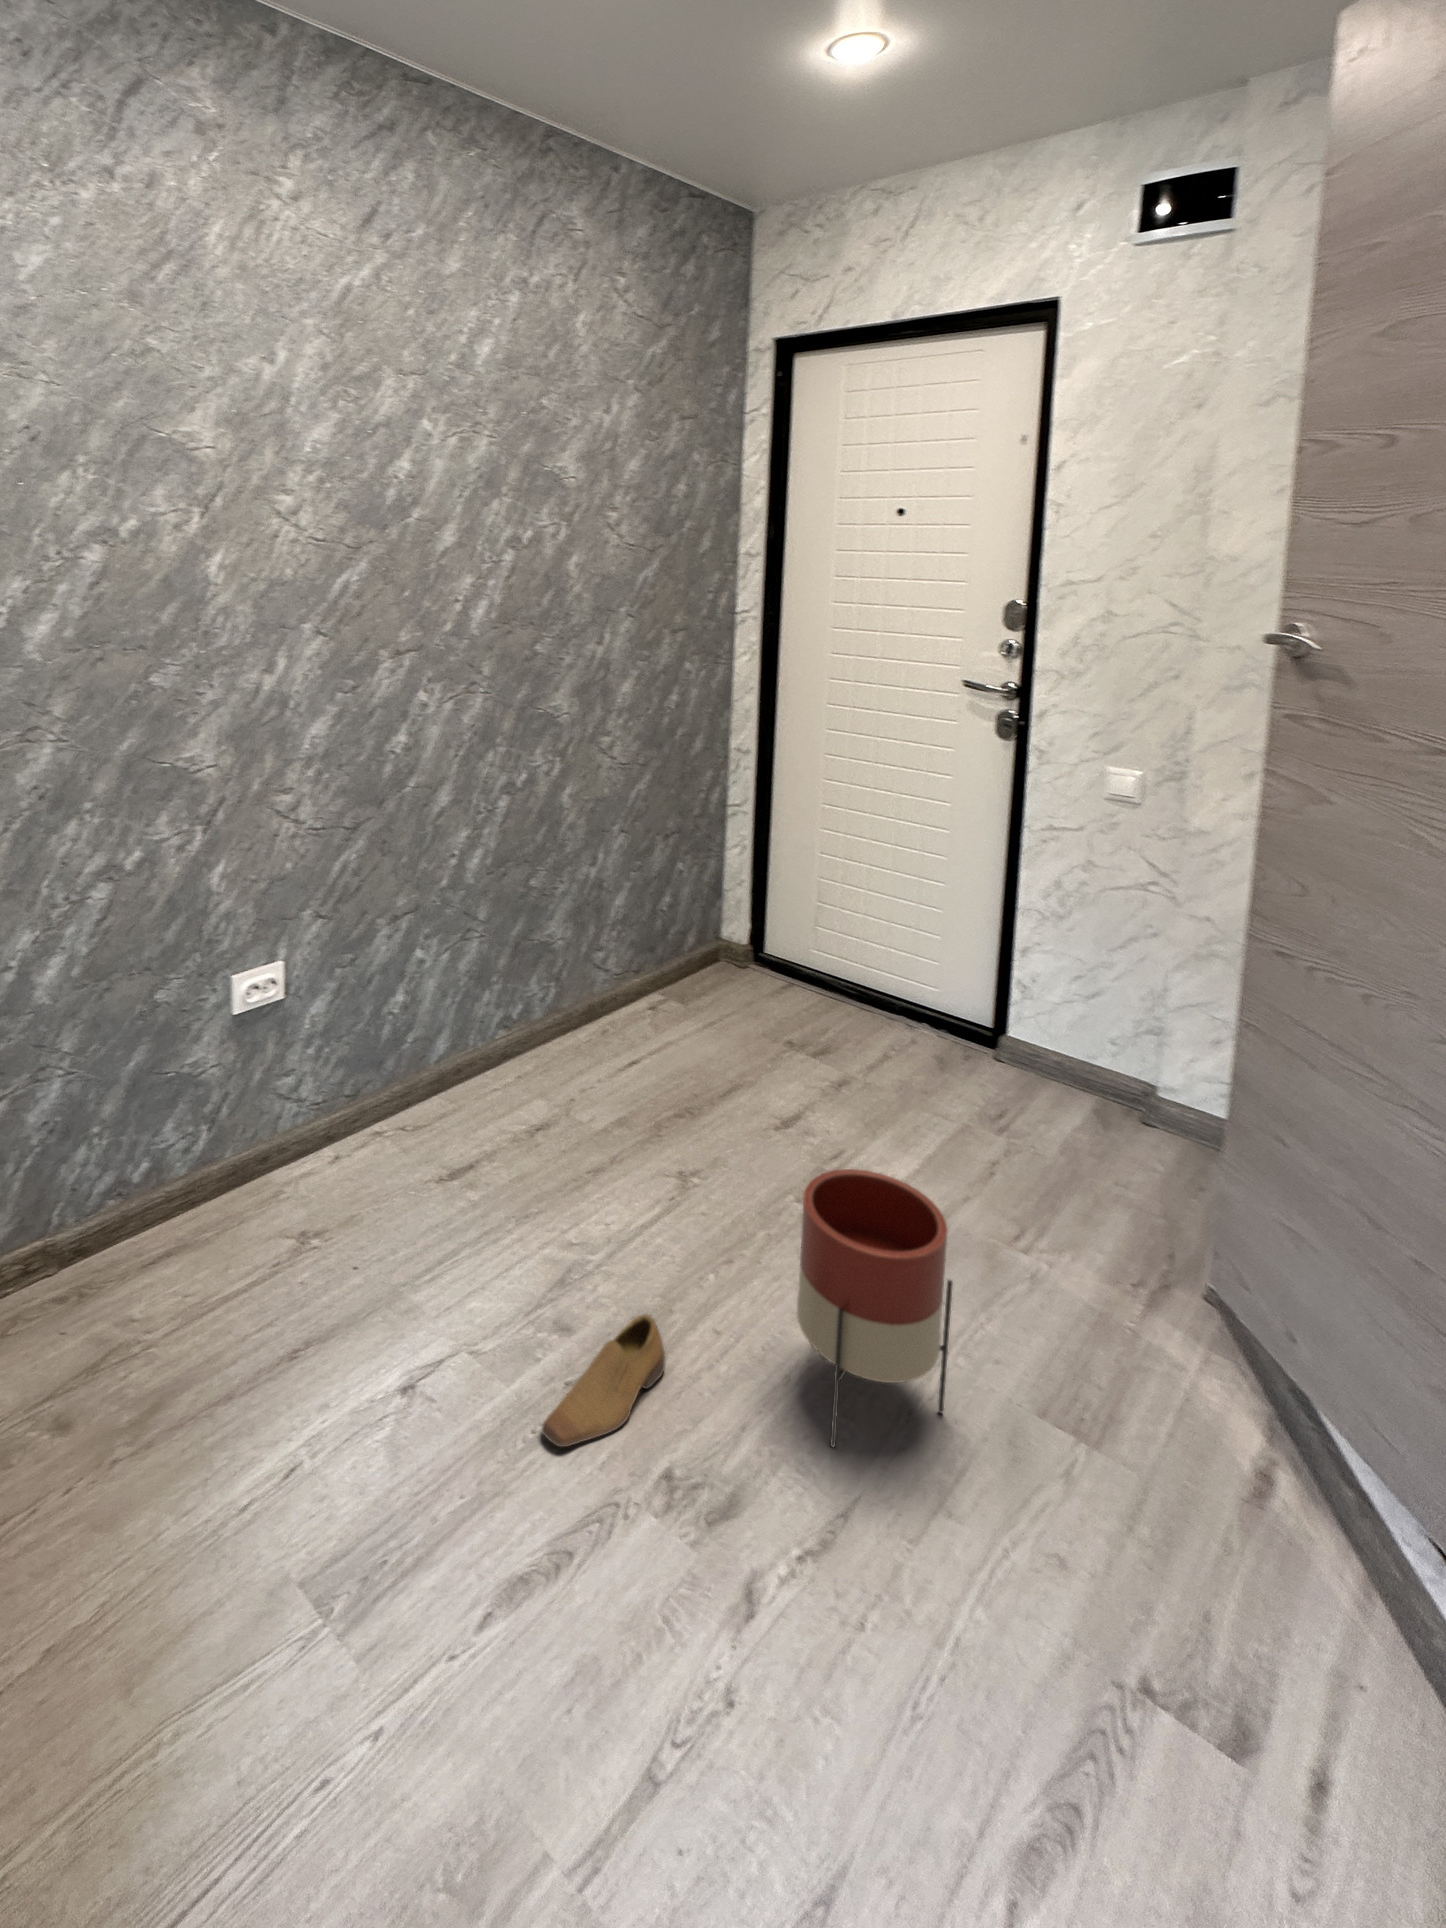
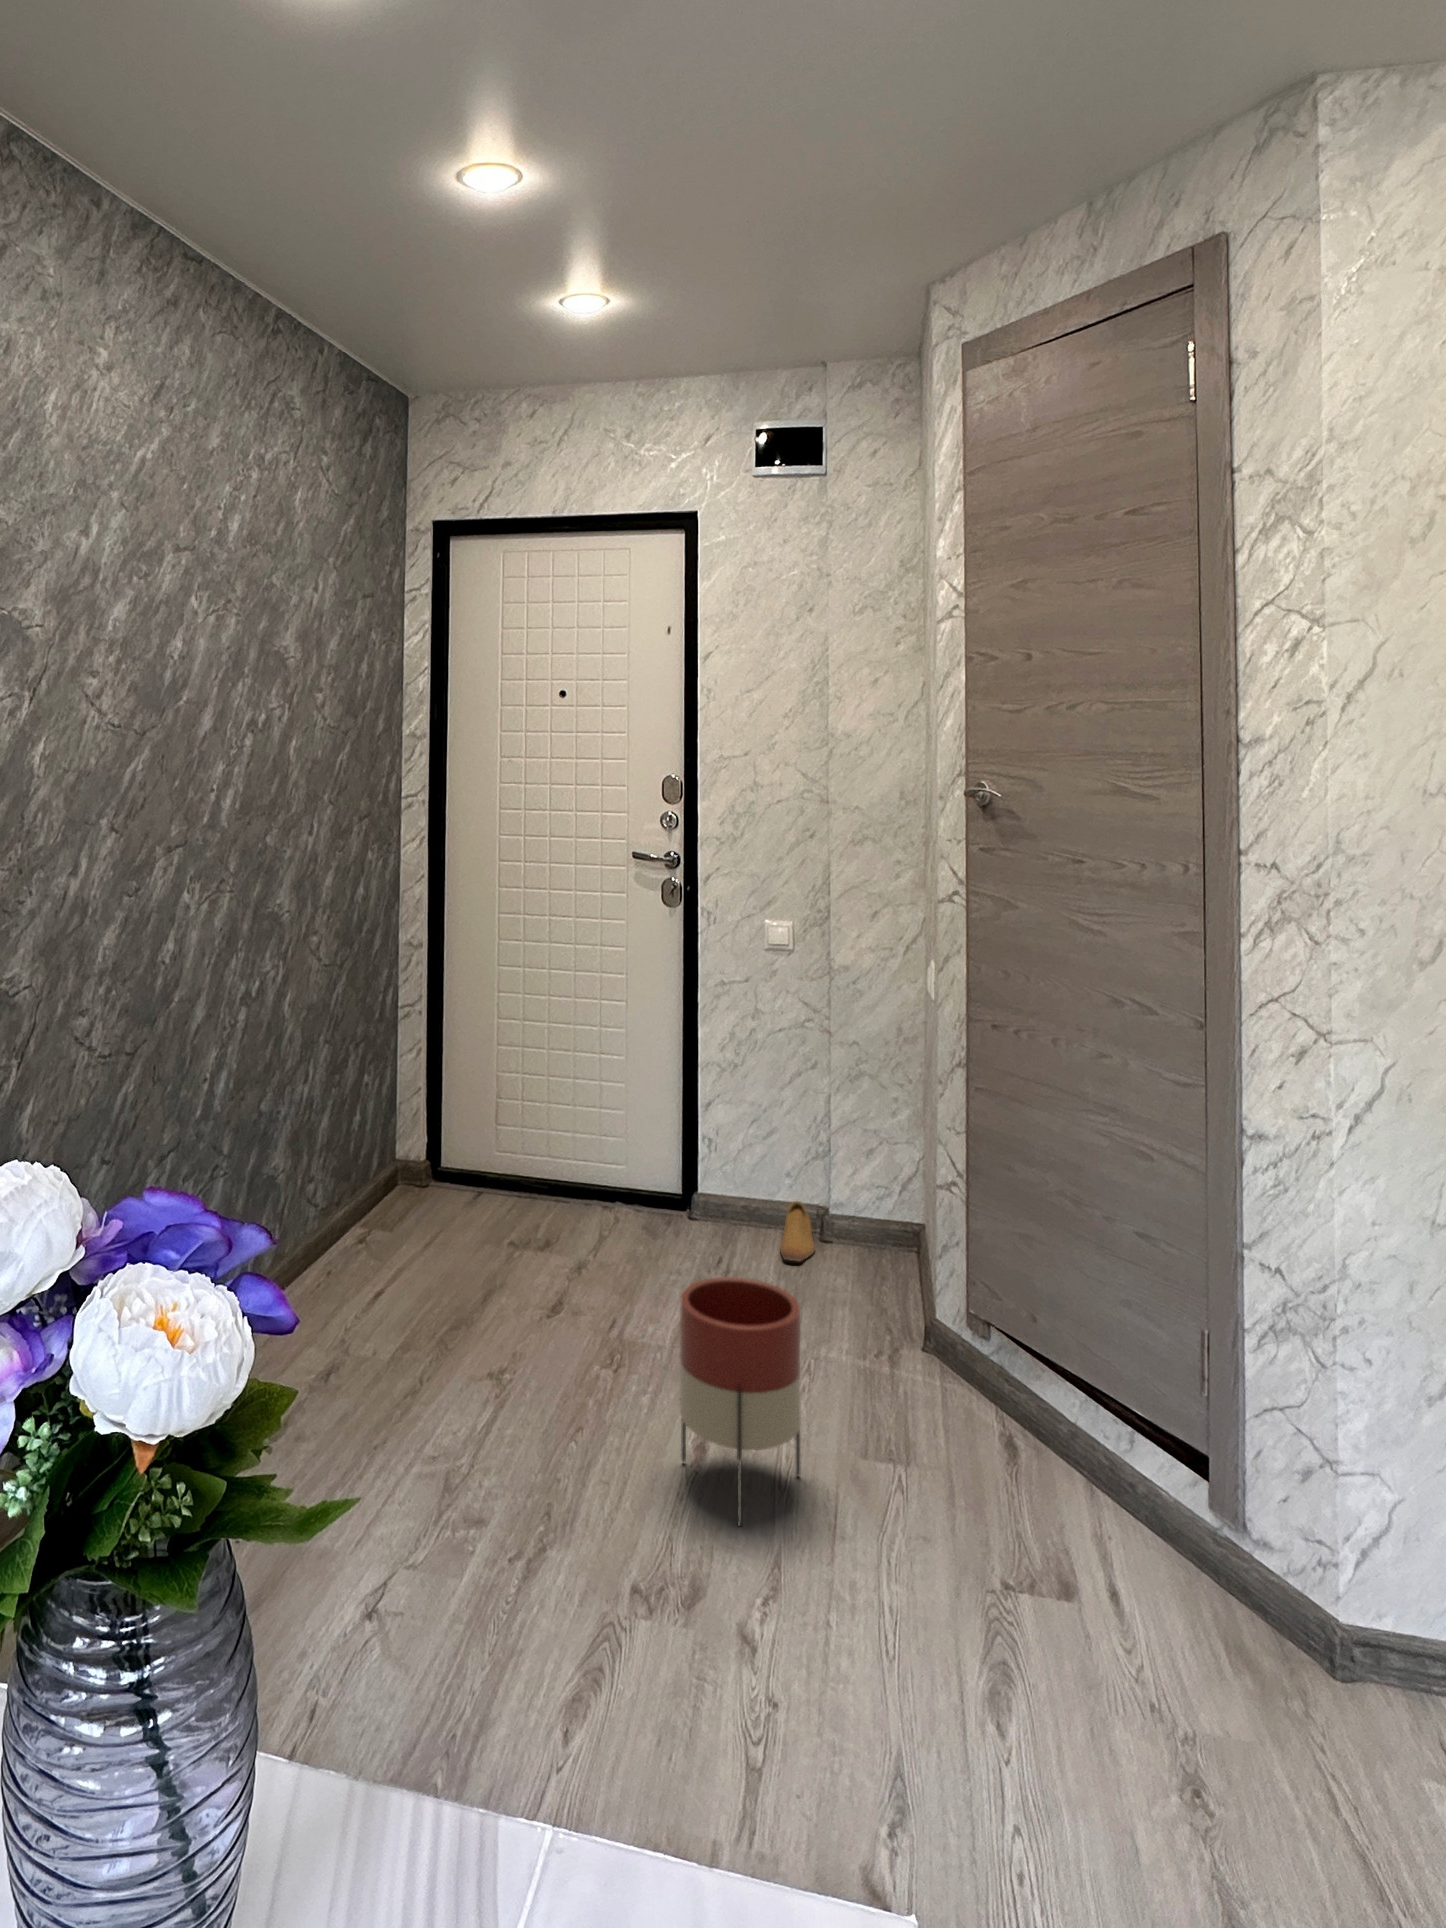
shoe: present [542,1314,665,1447] -> present [780,1201,815,1261]

